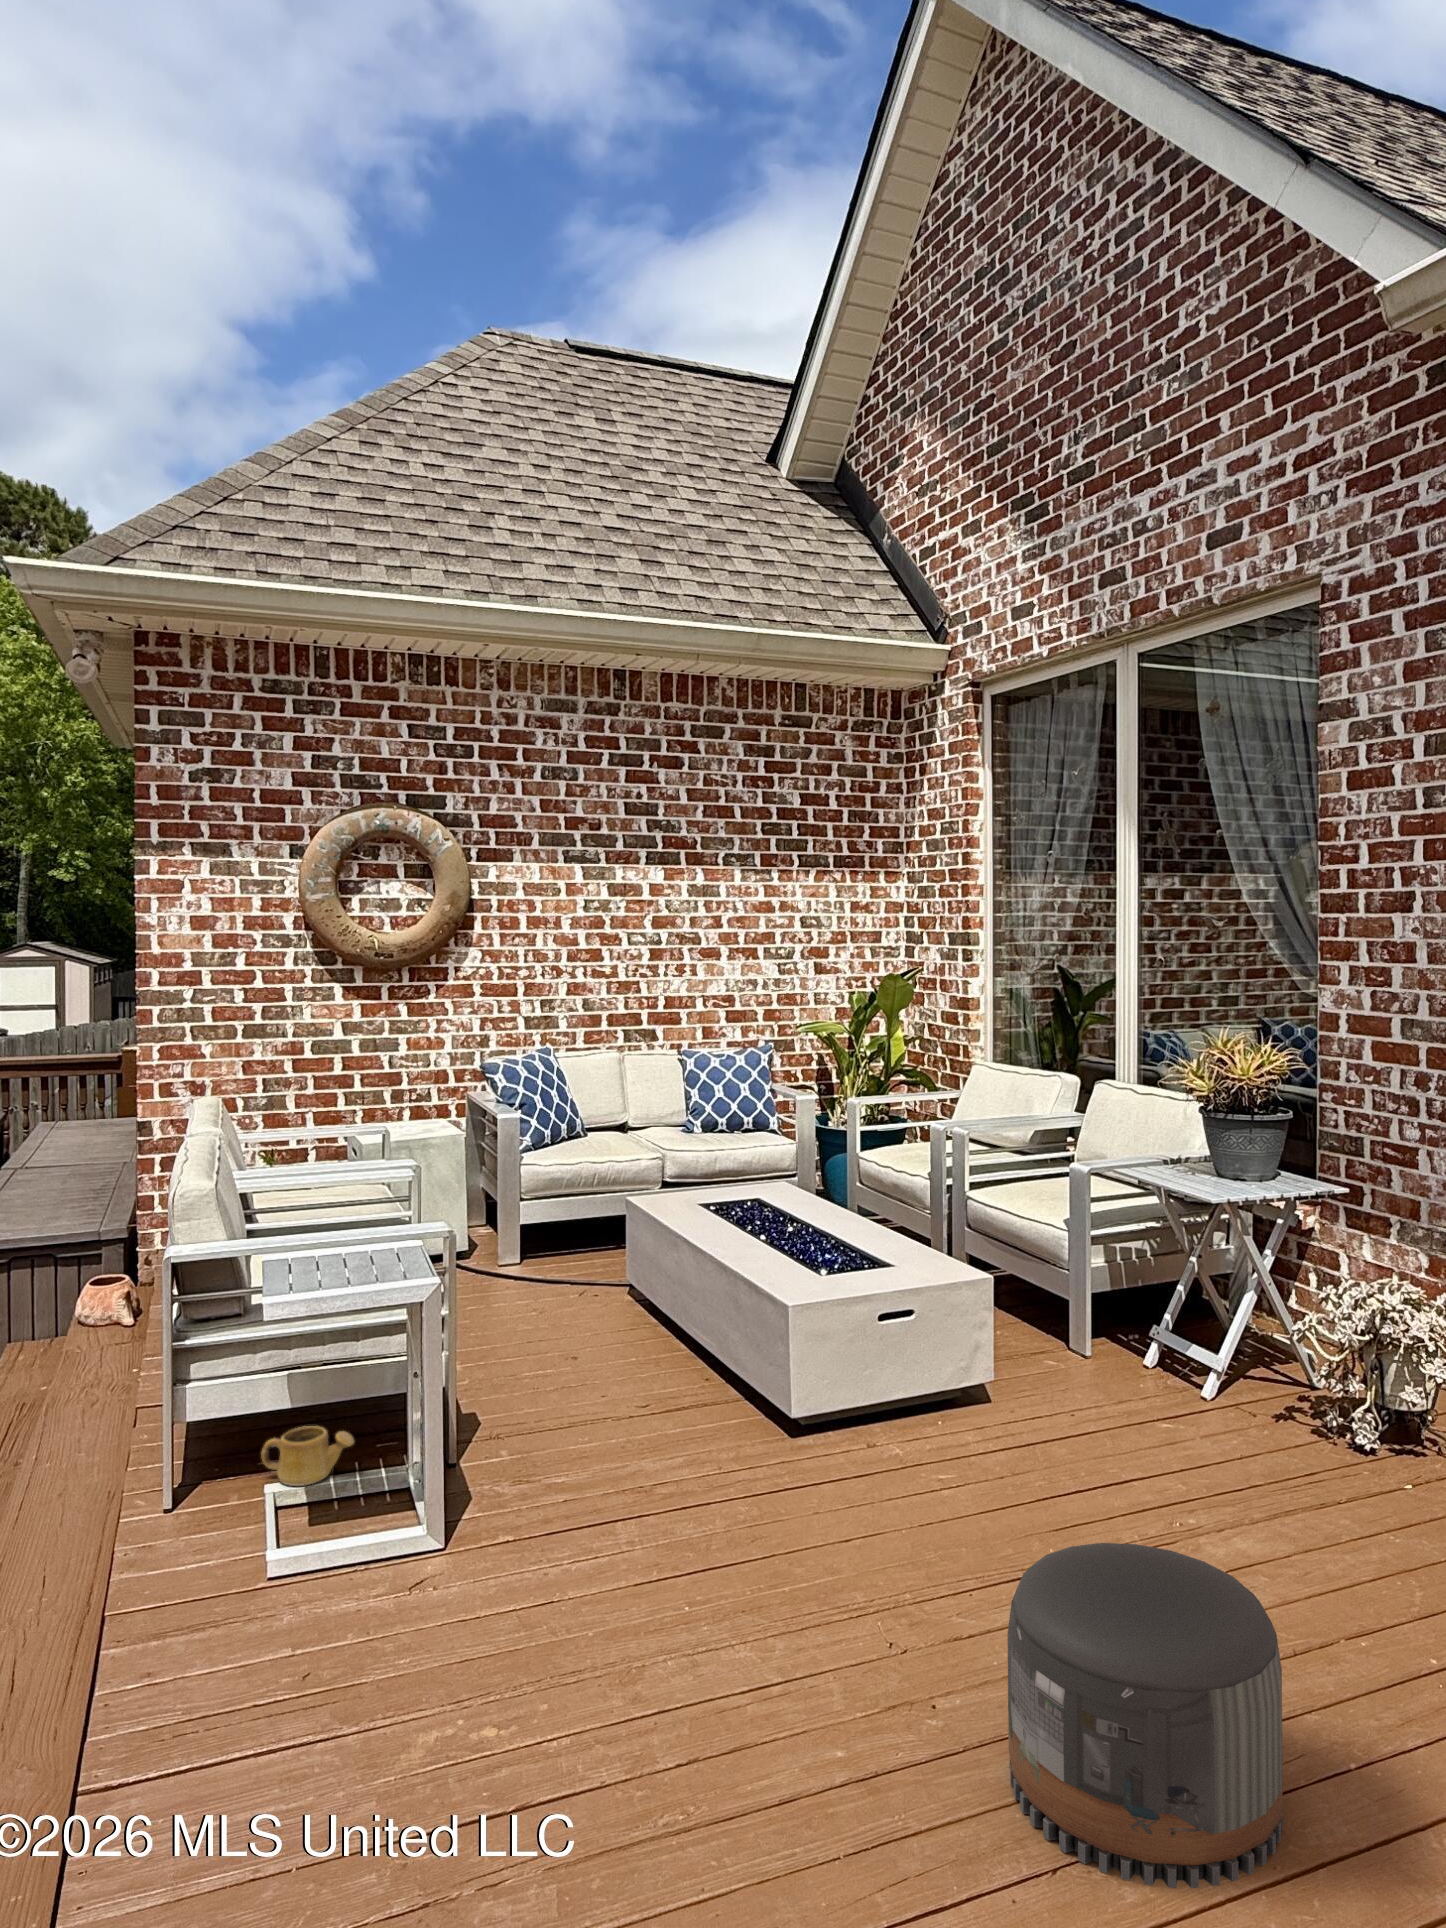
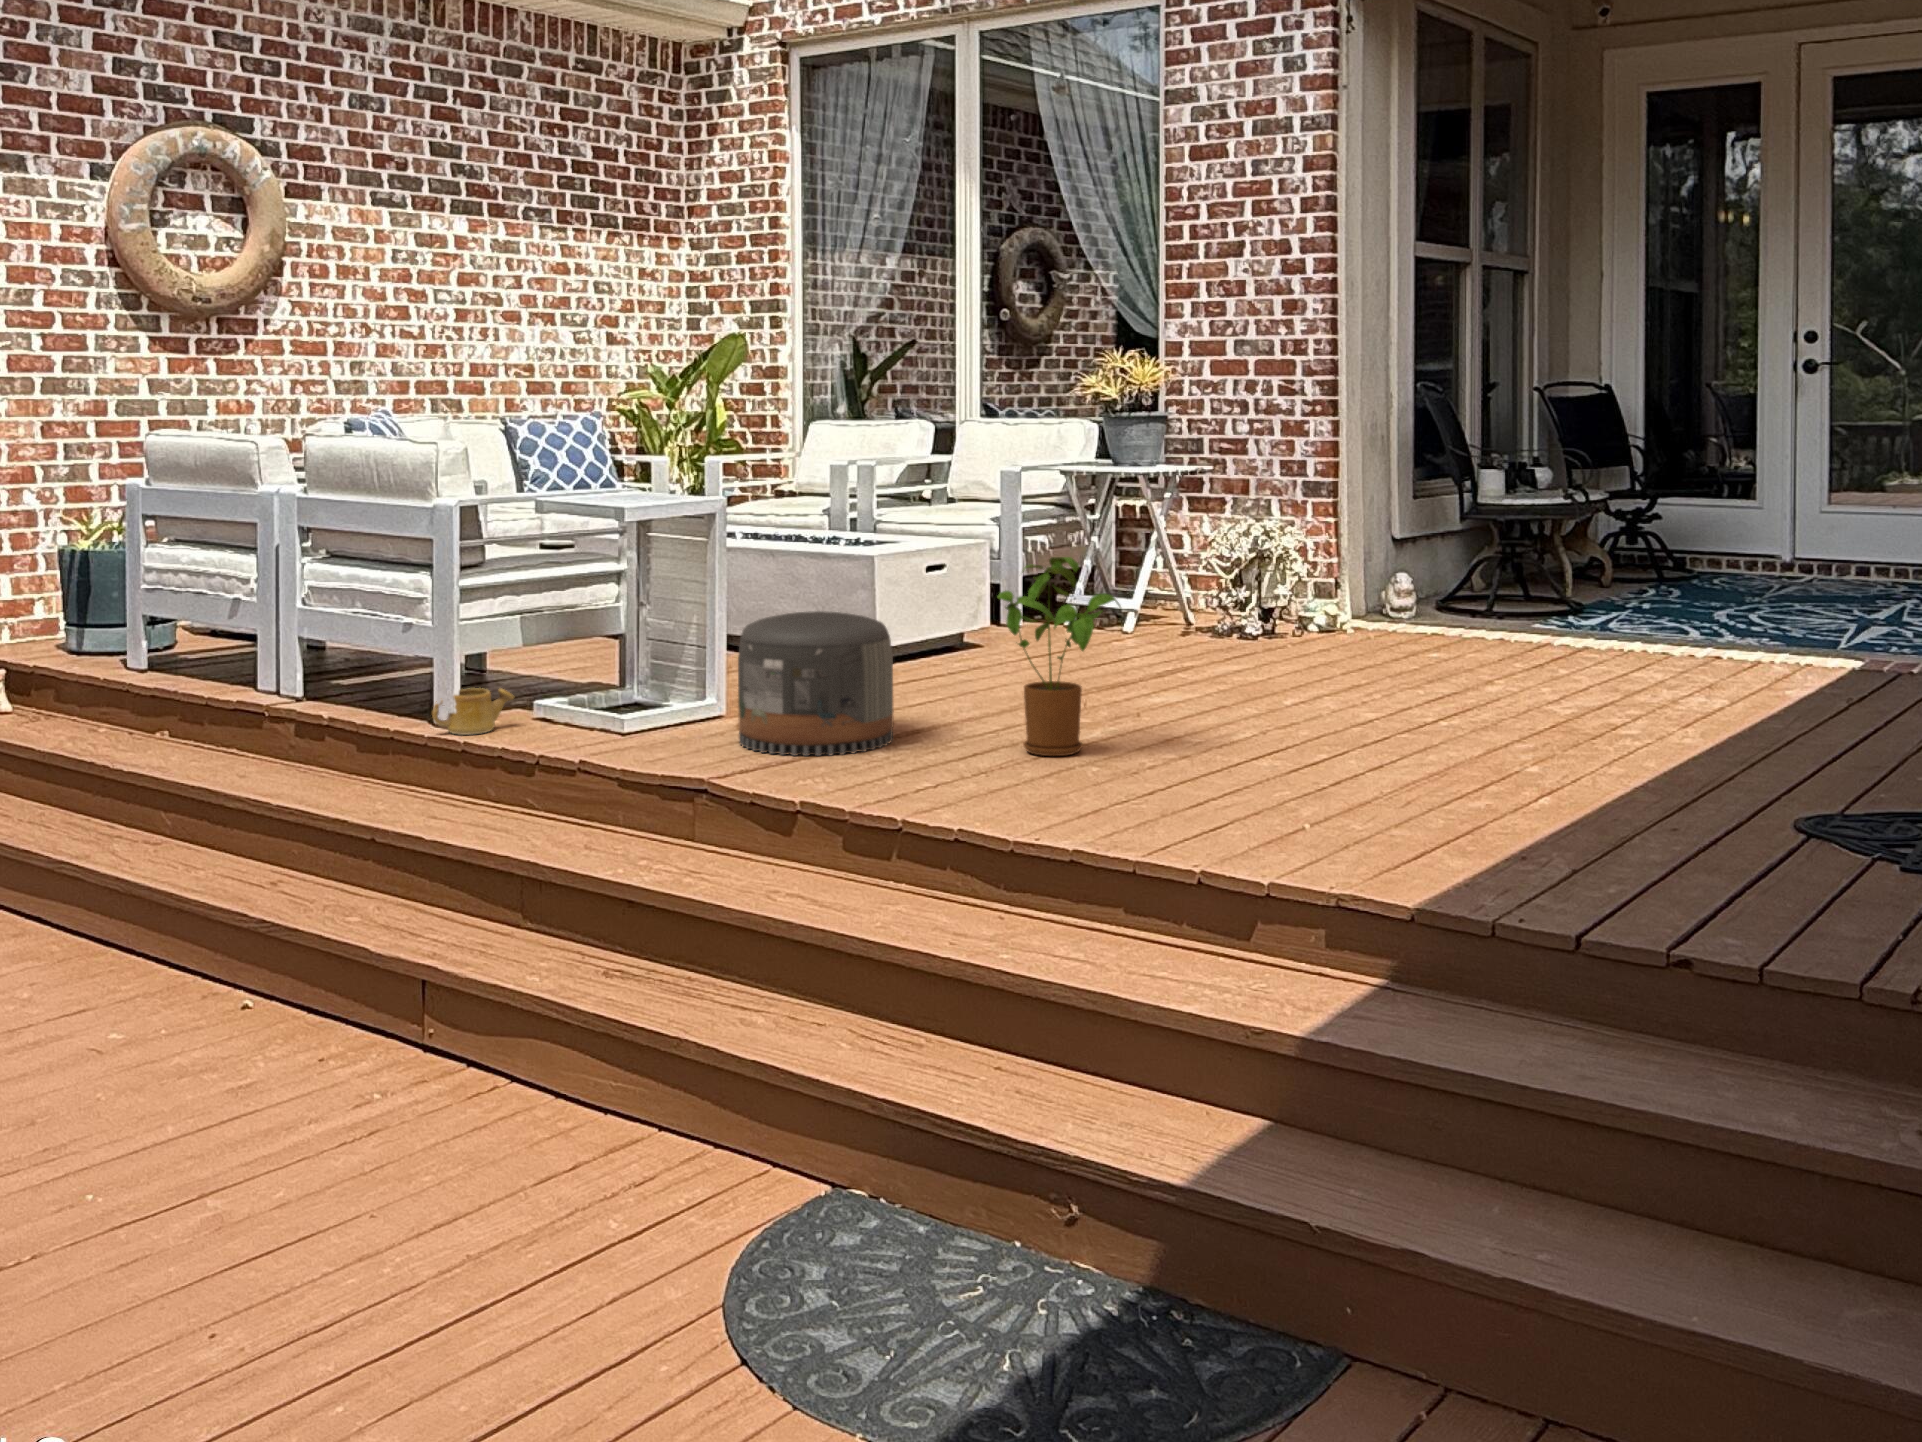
house plant: none [710,1437,899,1766] -> present [998,557,1120,756]
pouf: present [1008,1543,1283,1888] -> present [738,611,894,756]

